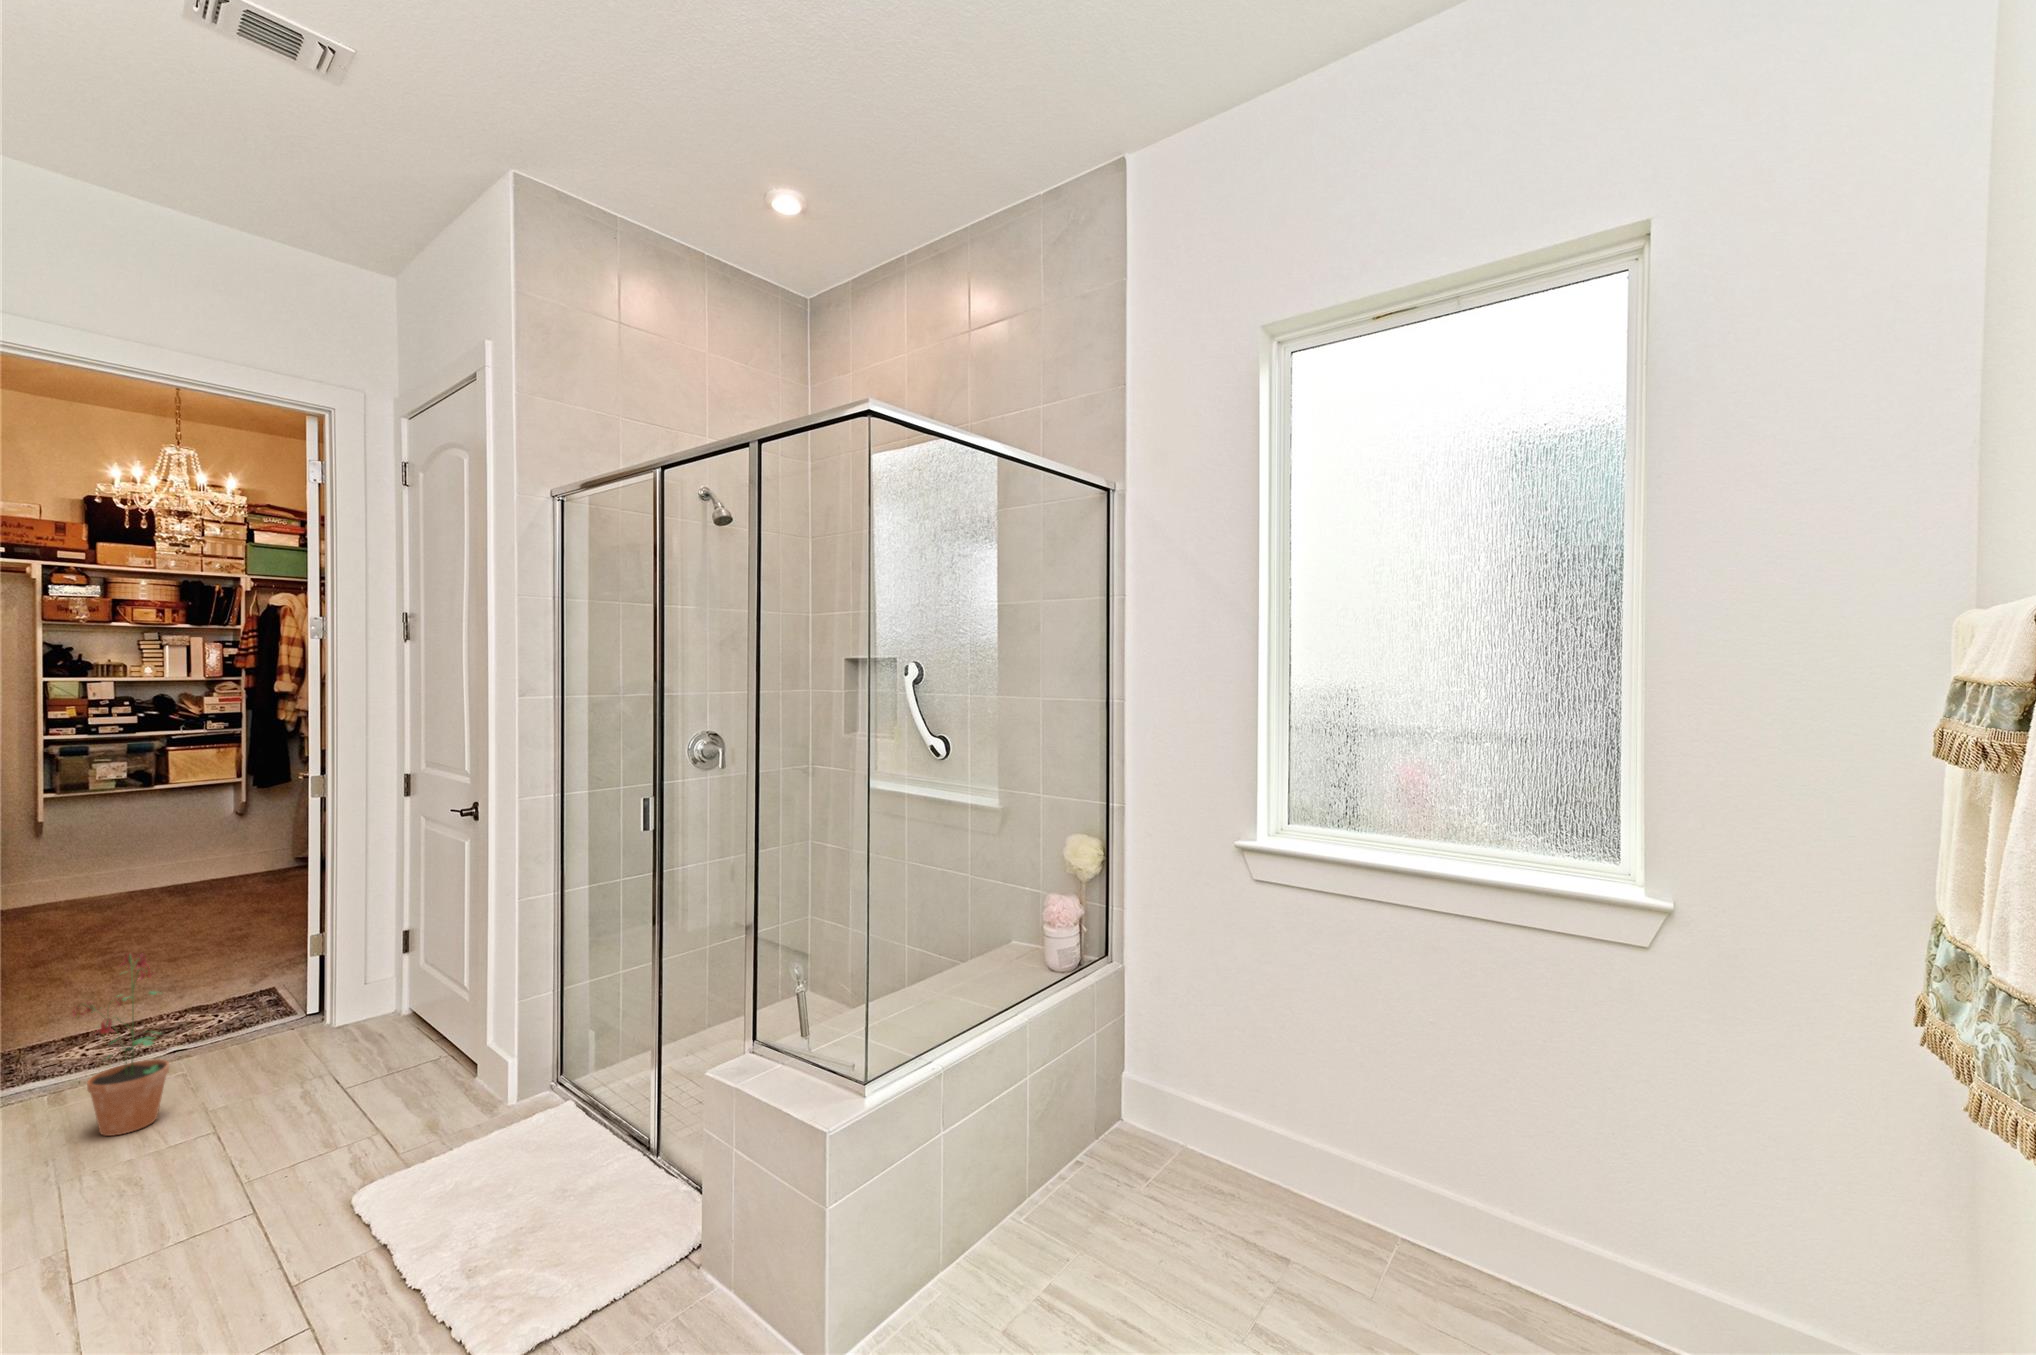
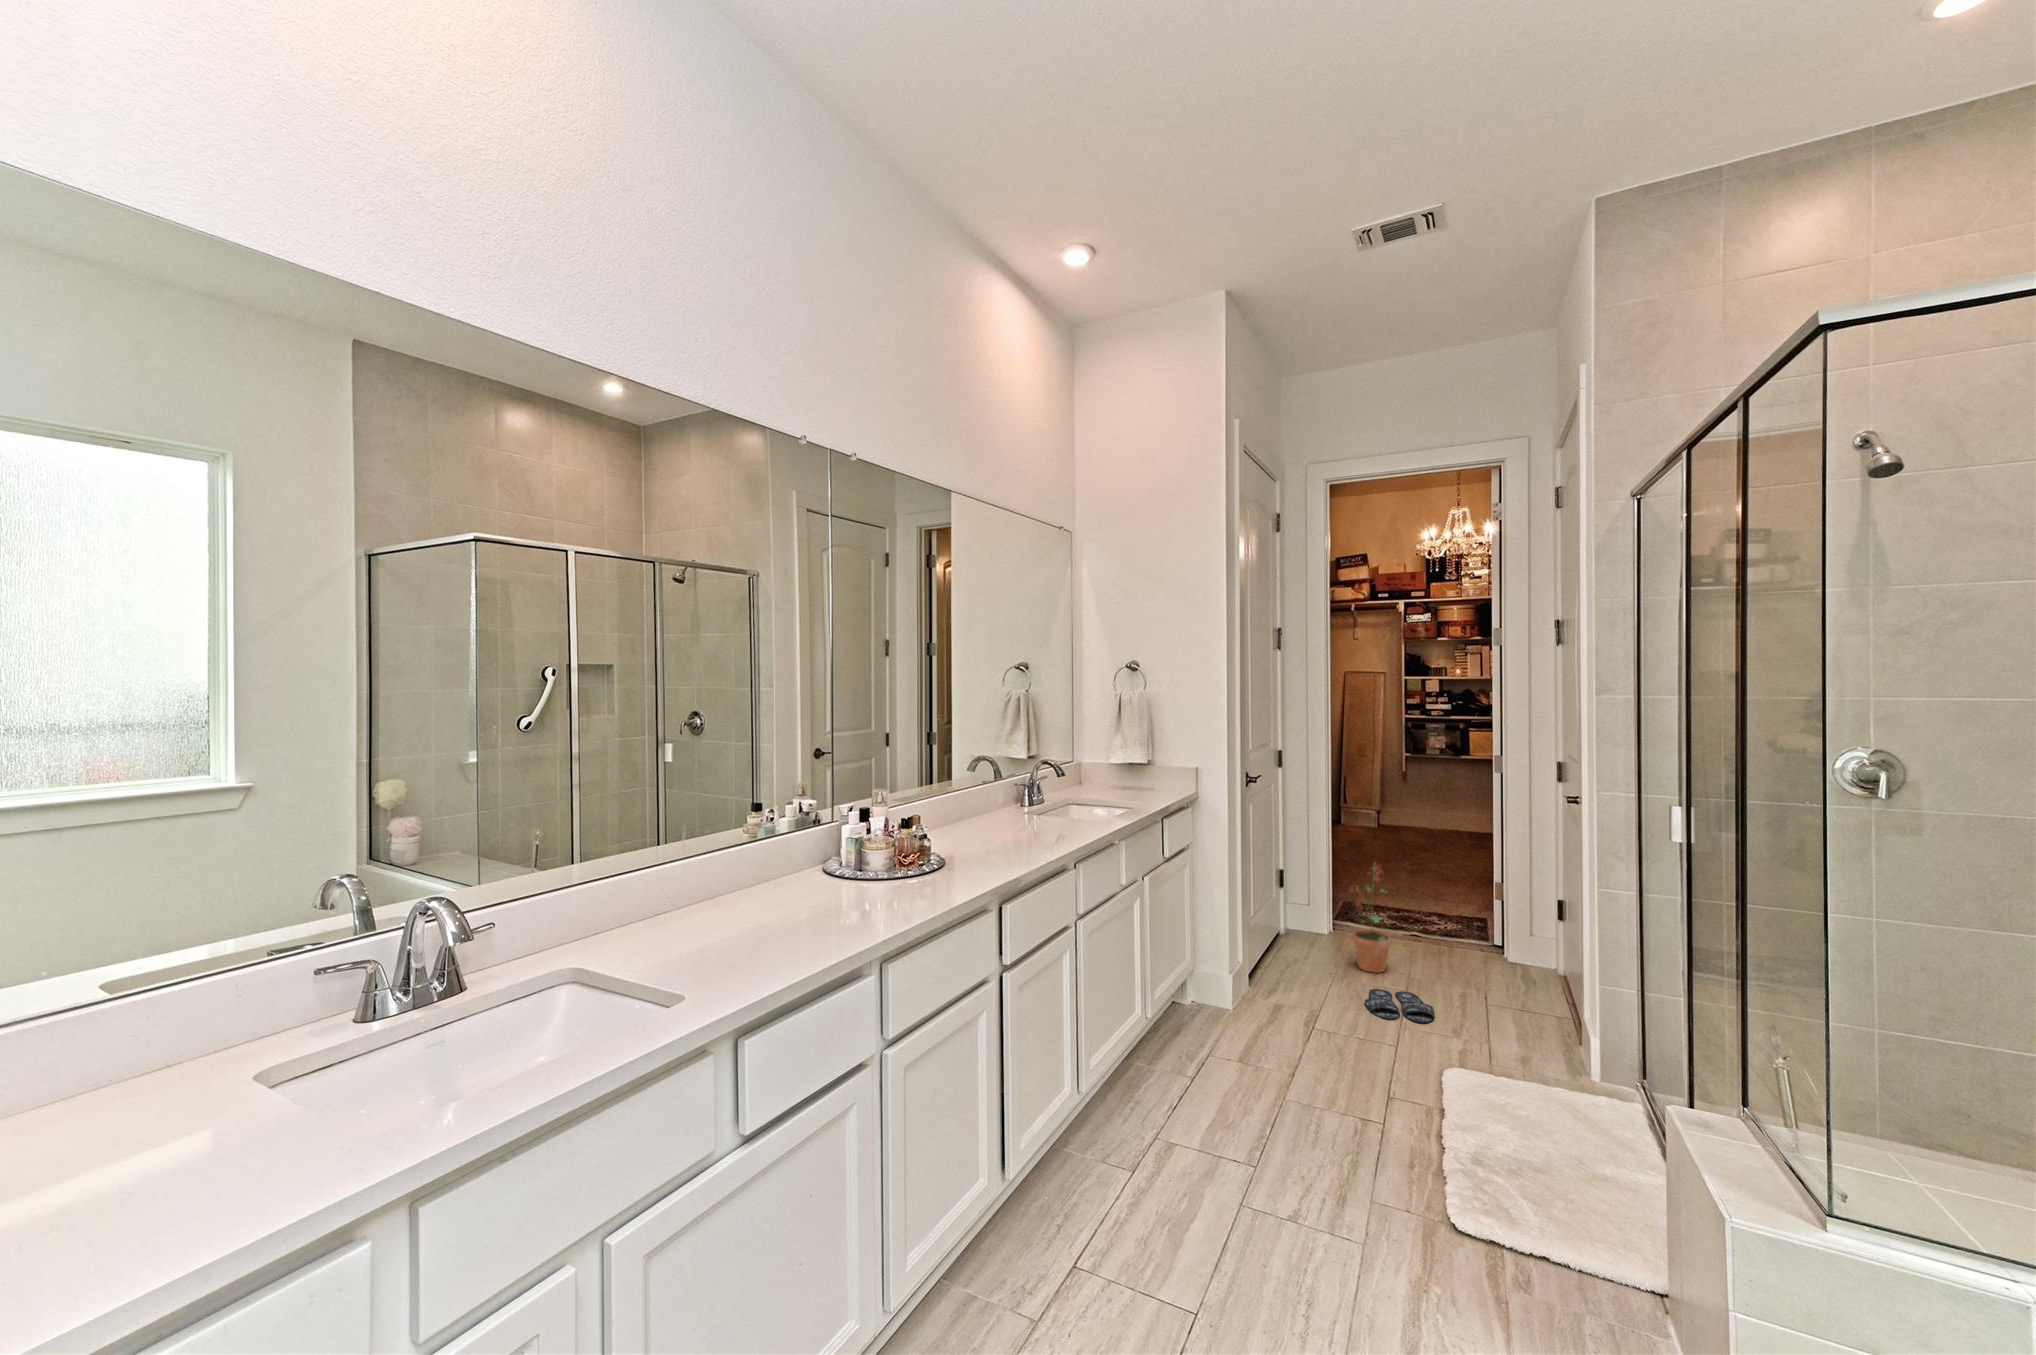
slippers: none [149,1125,286,1187] -> present [1365,989,1434,1023]

